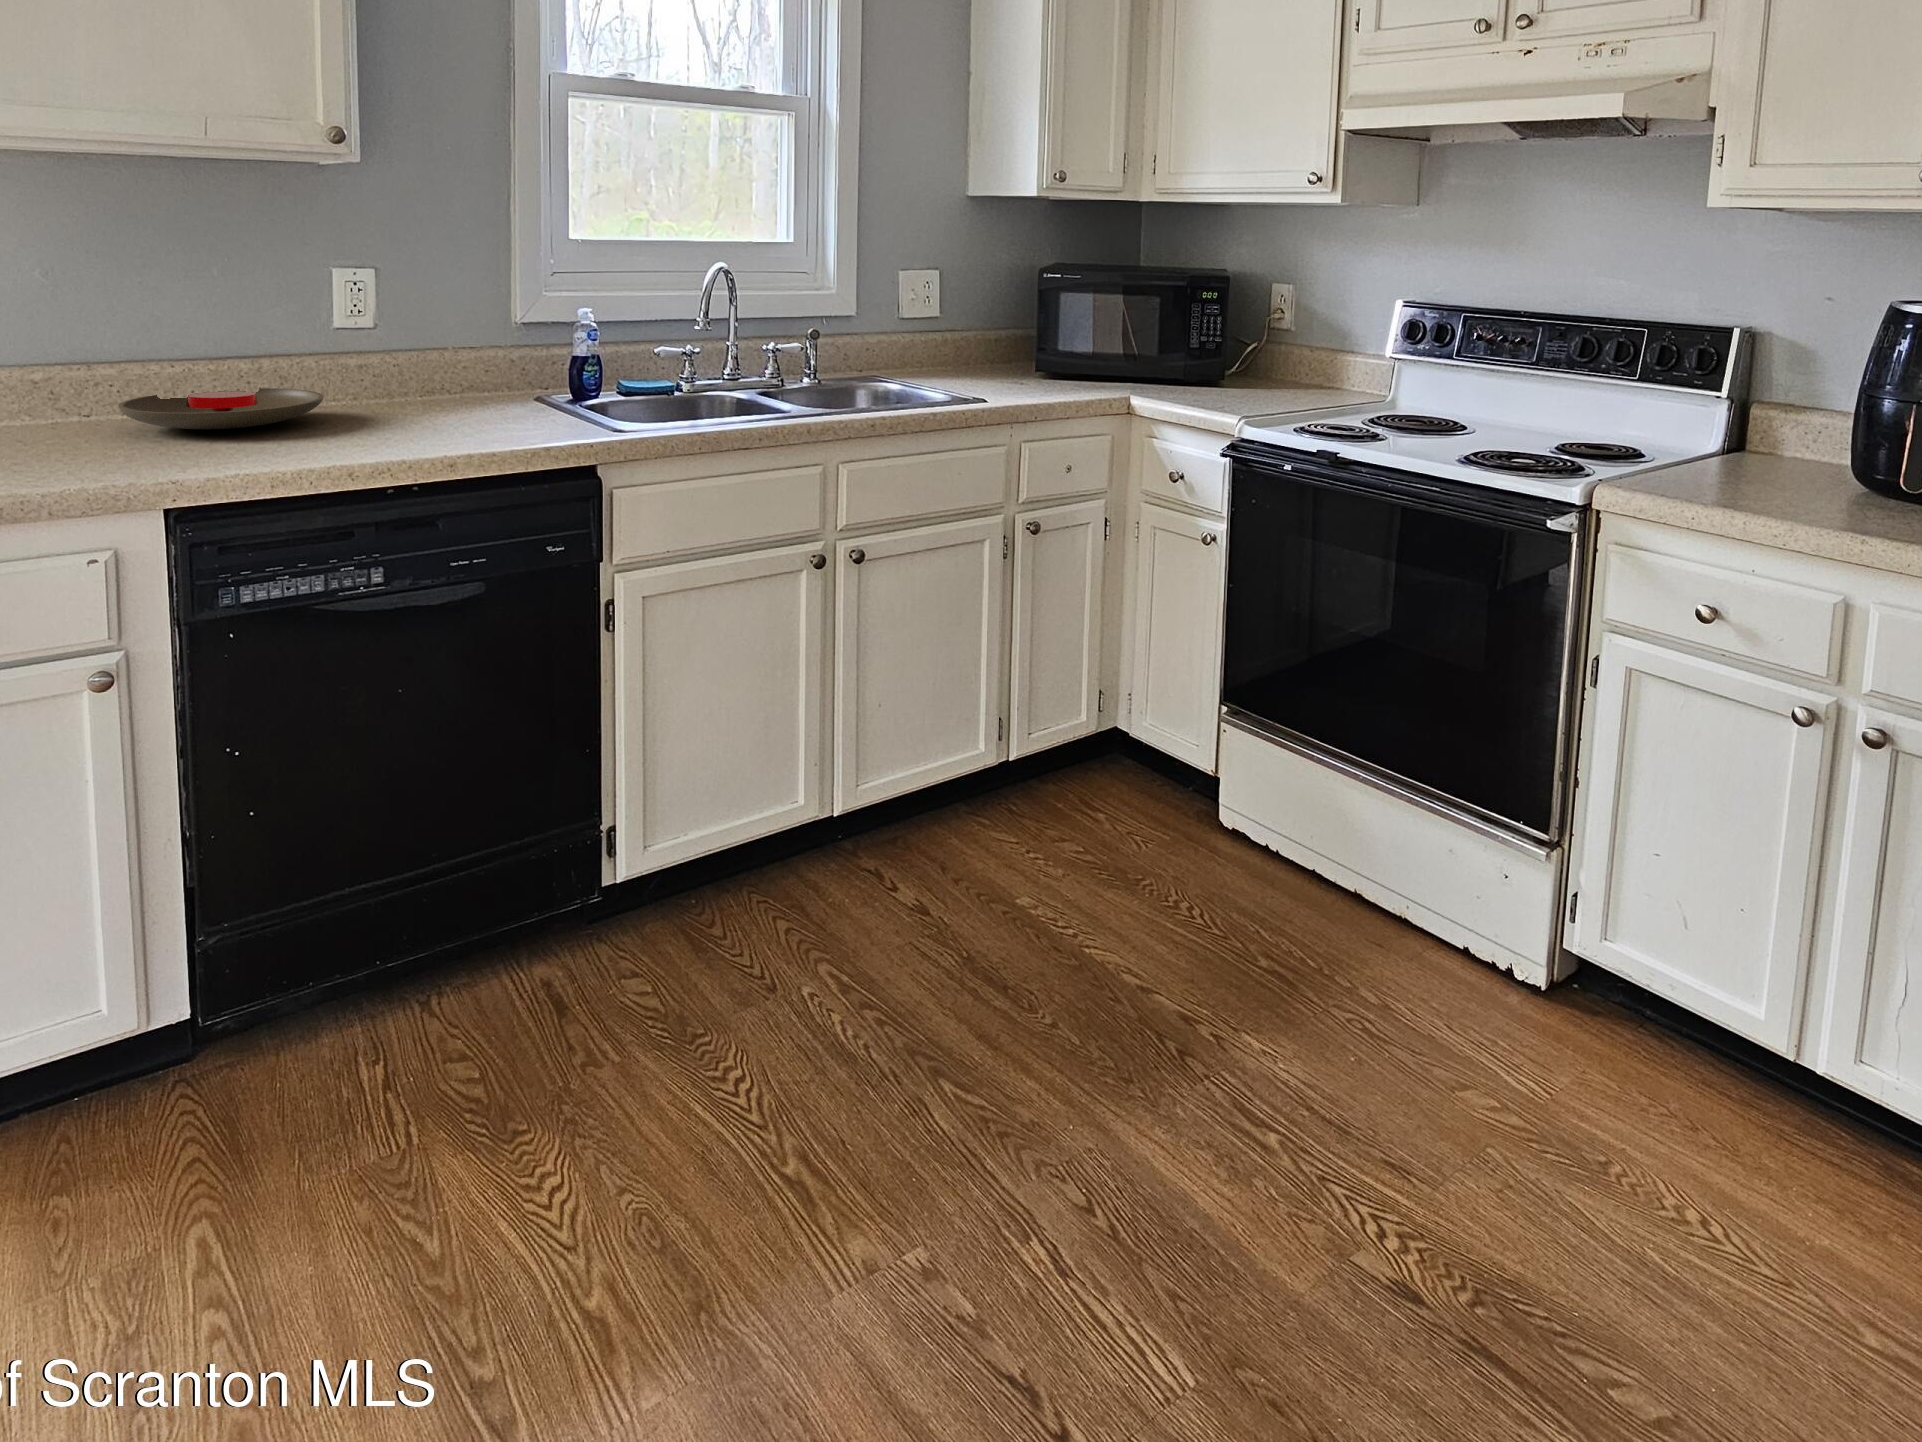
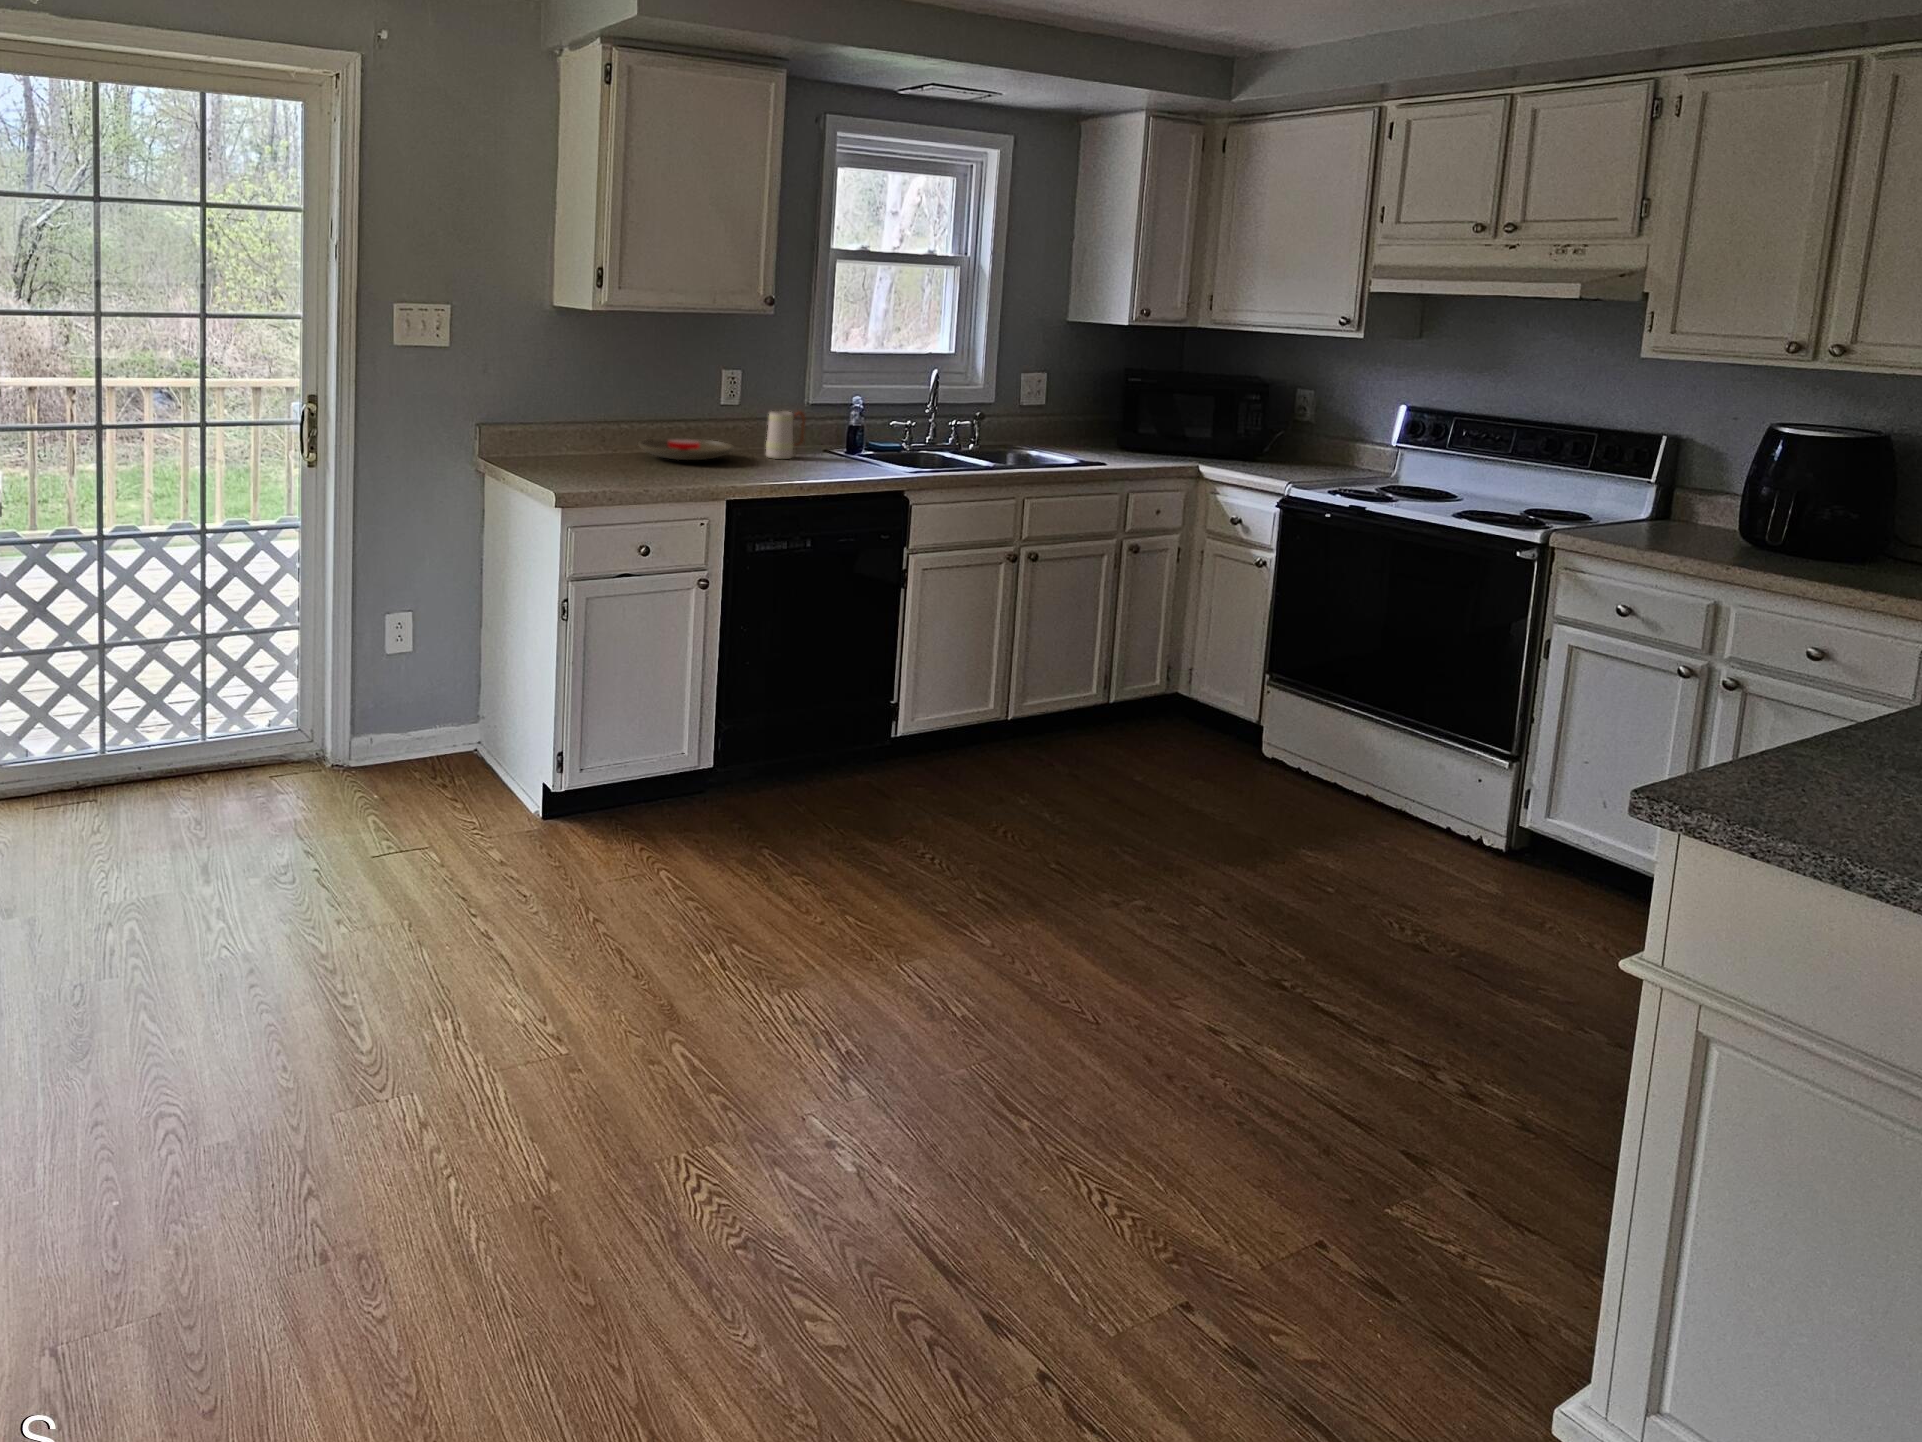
mug: none [403,334,477,418] -> present [766,411,805,459]

